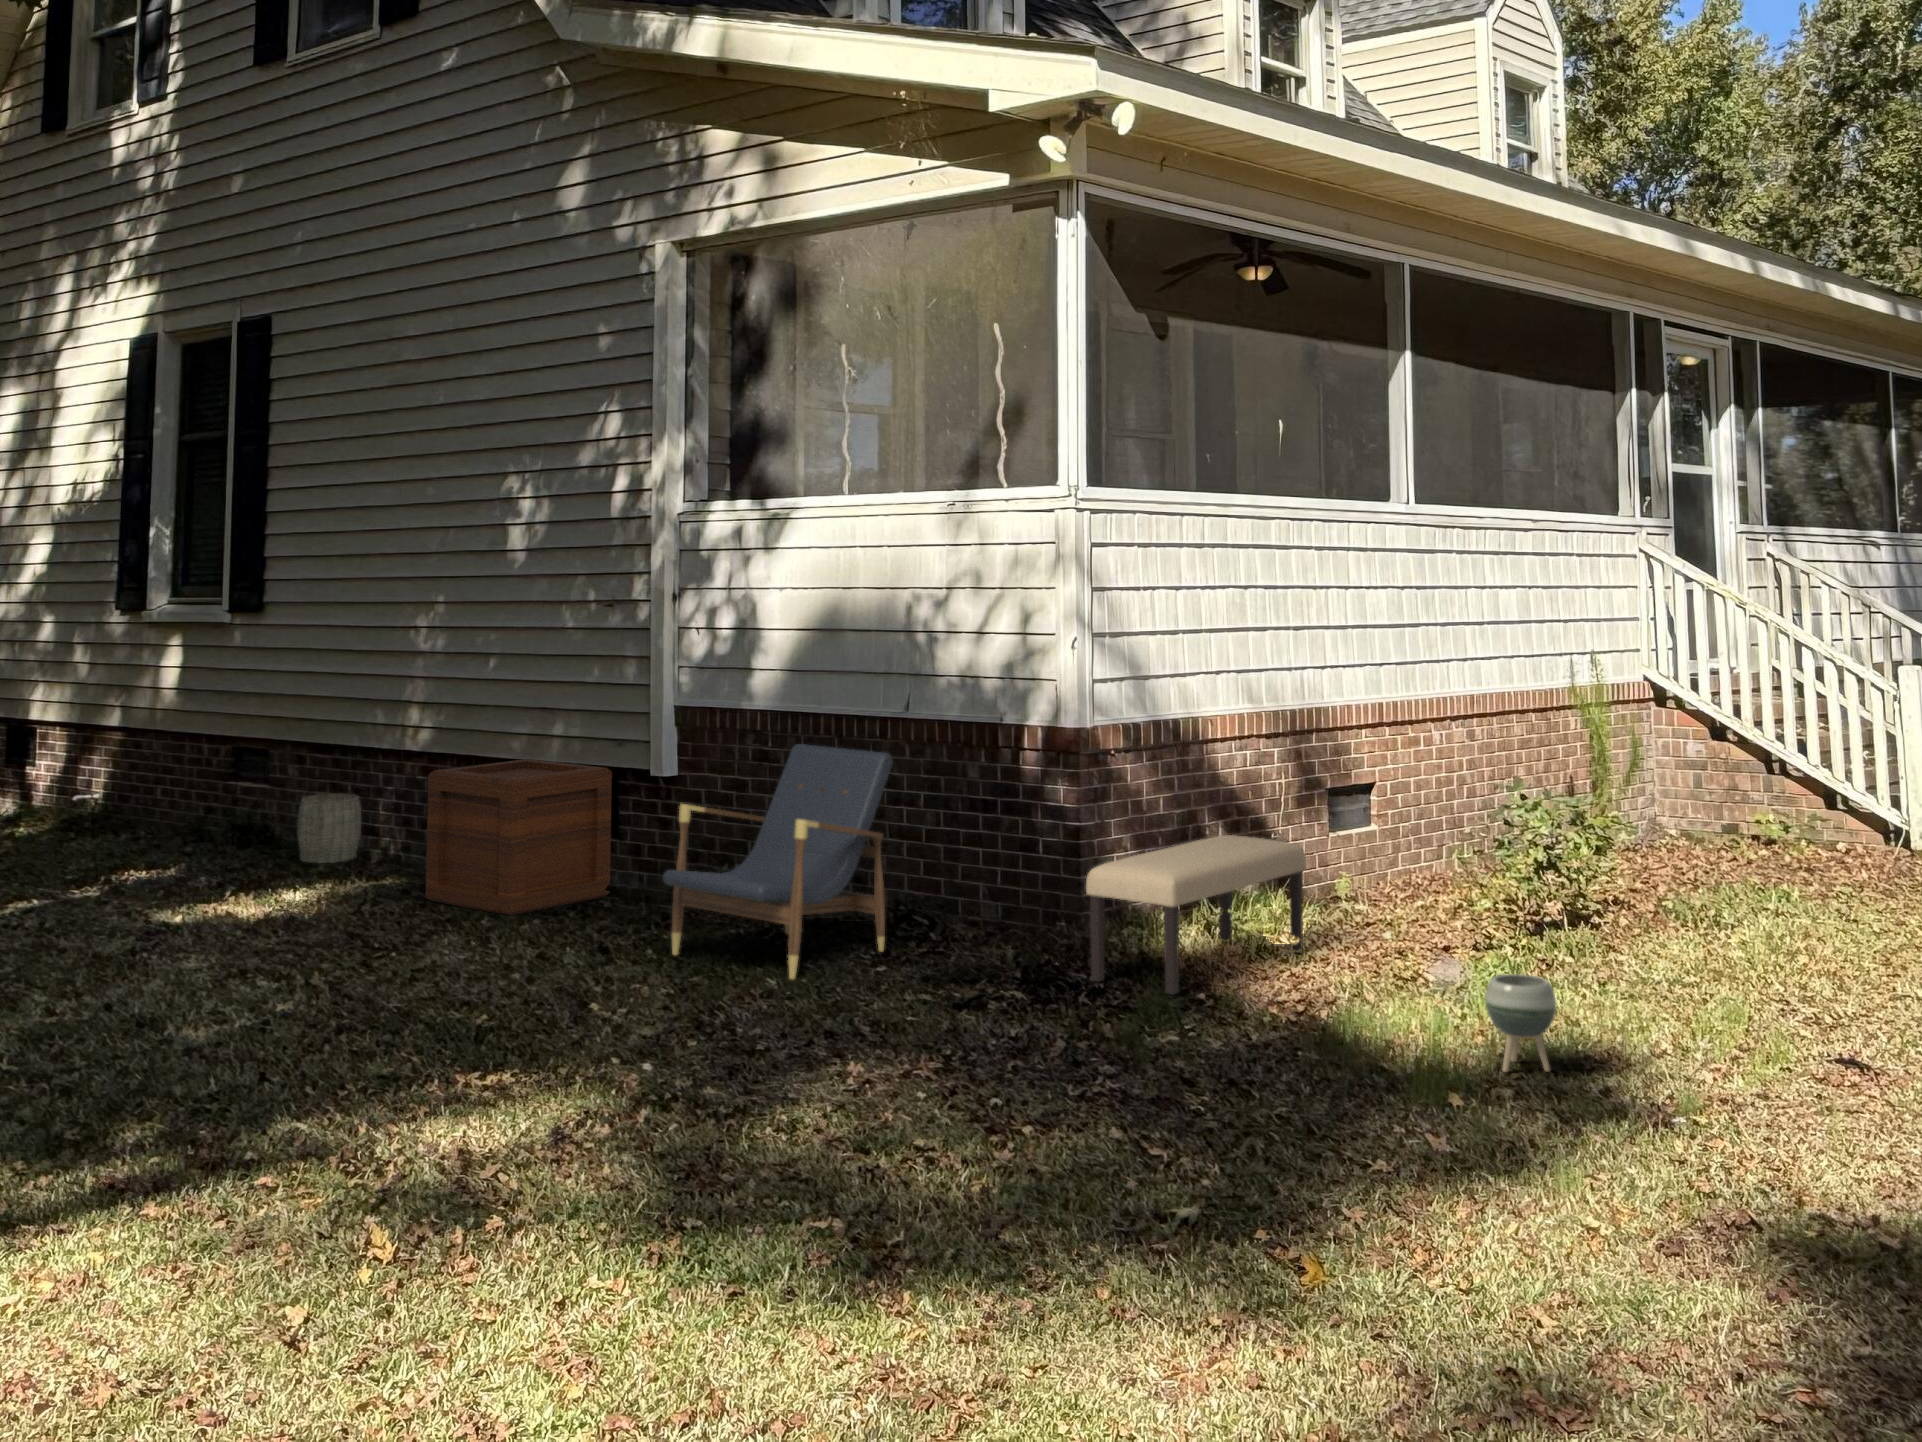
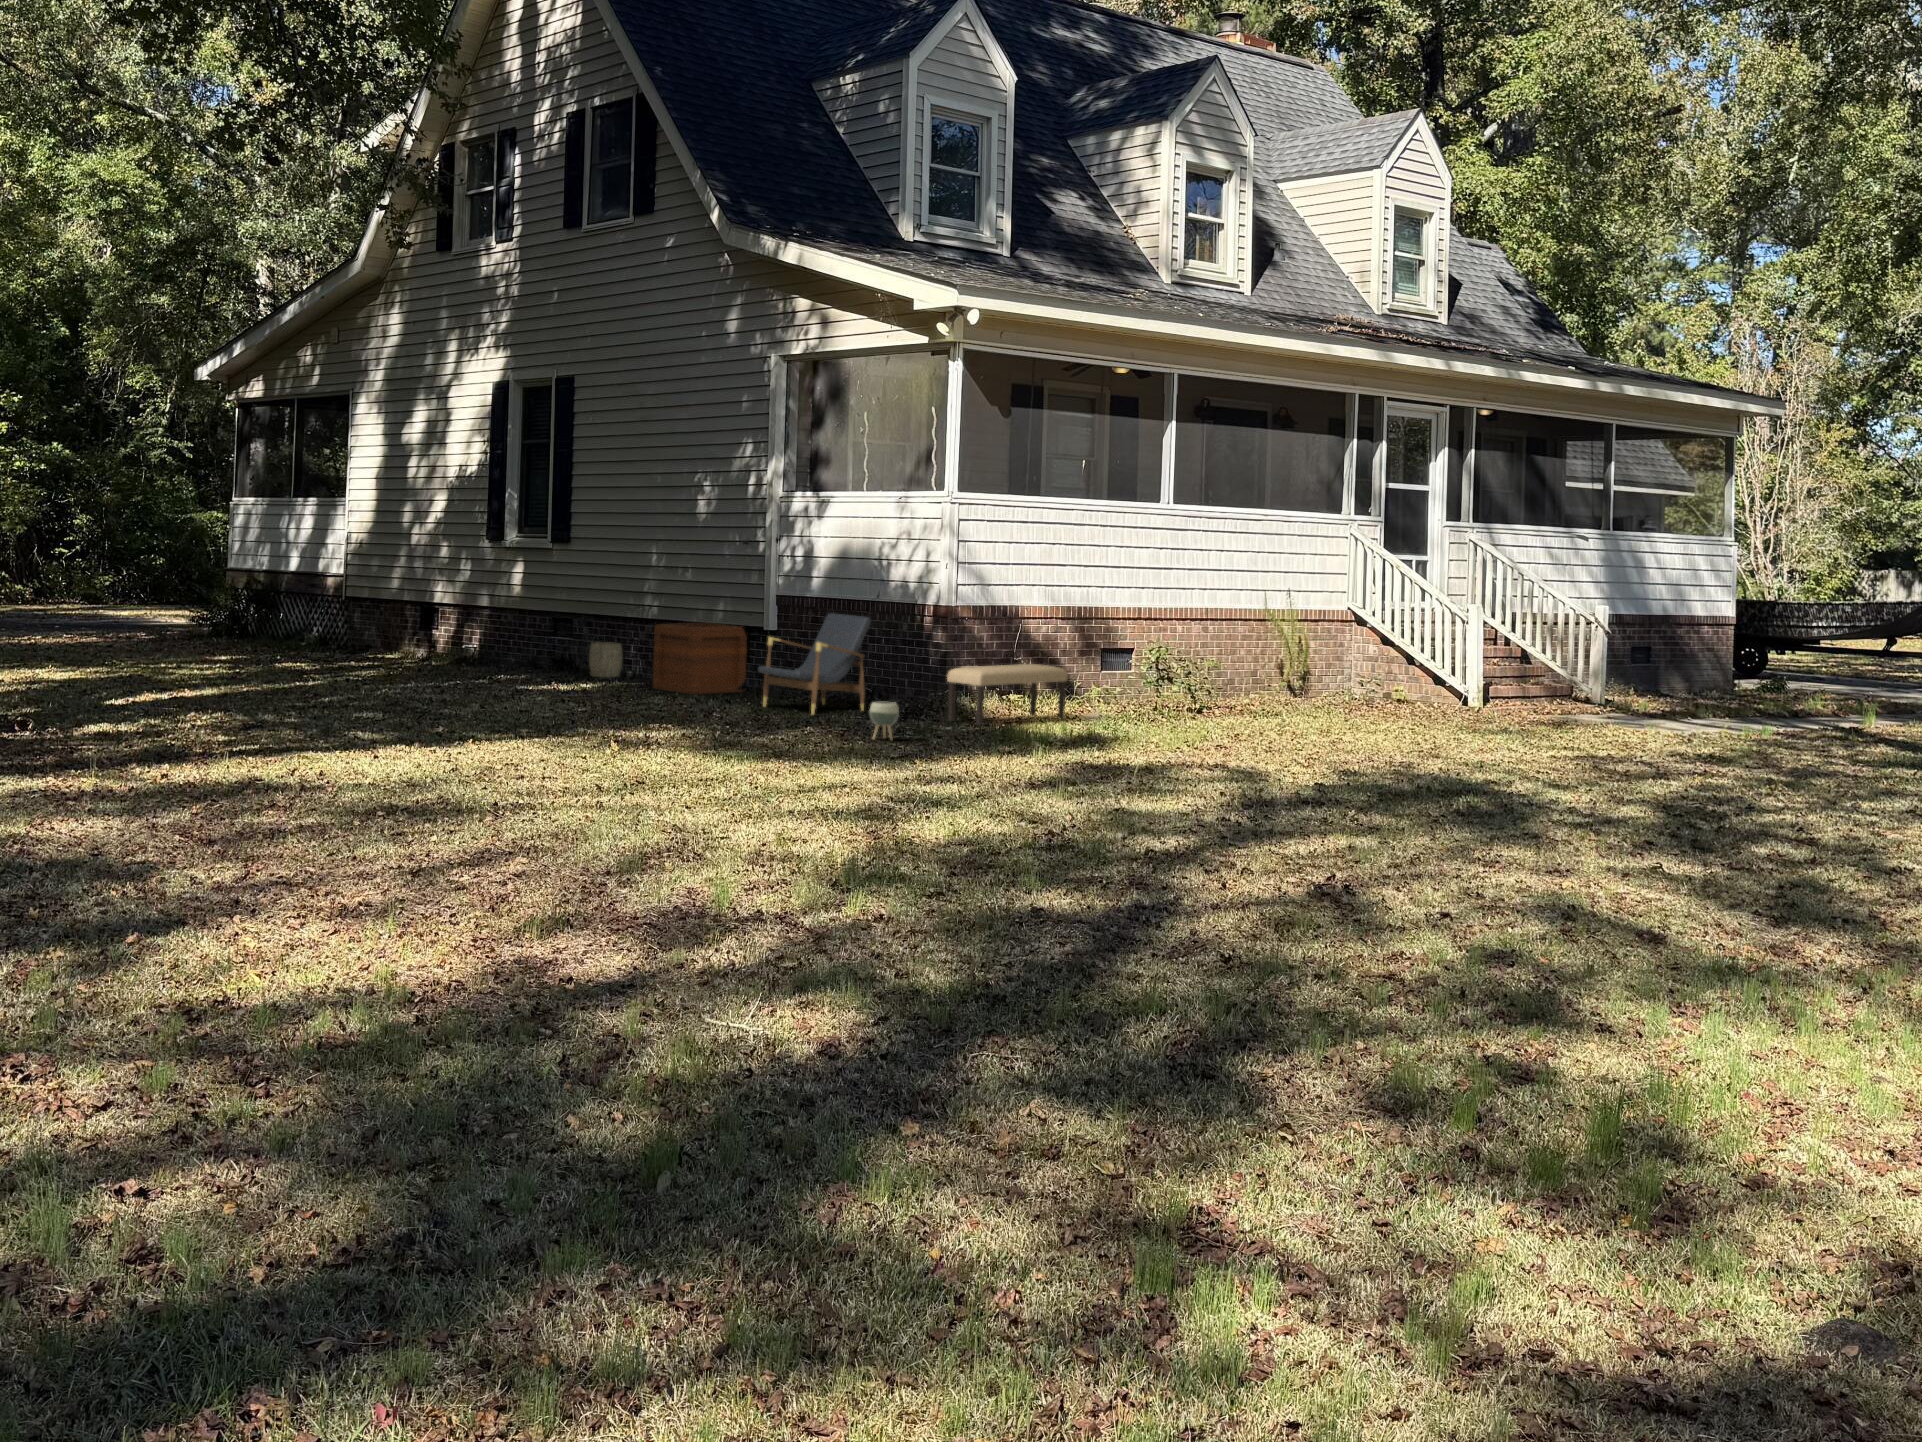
planter: present [1485,974,1556,1072] -> present [869,702,899,740]

